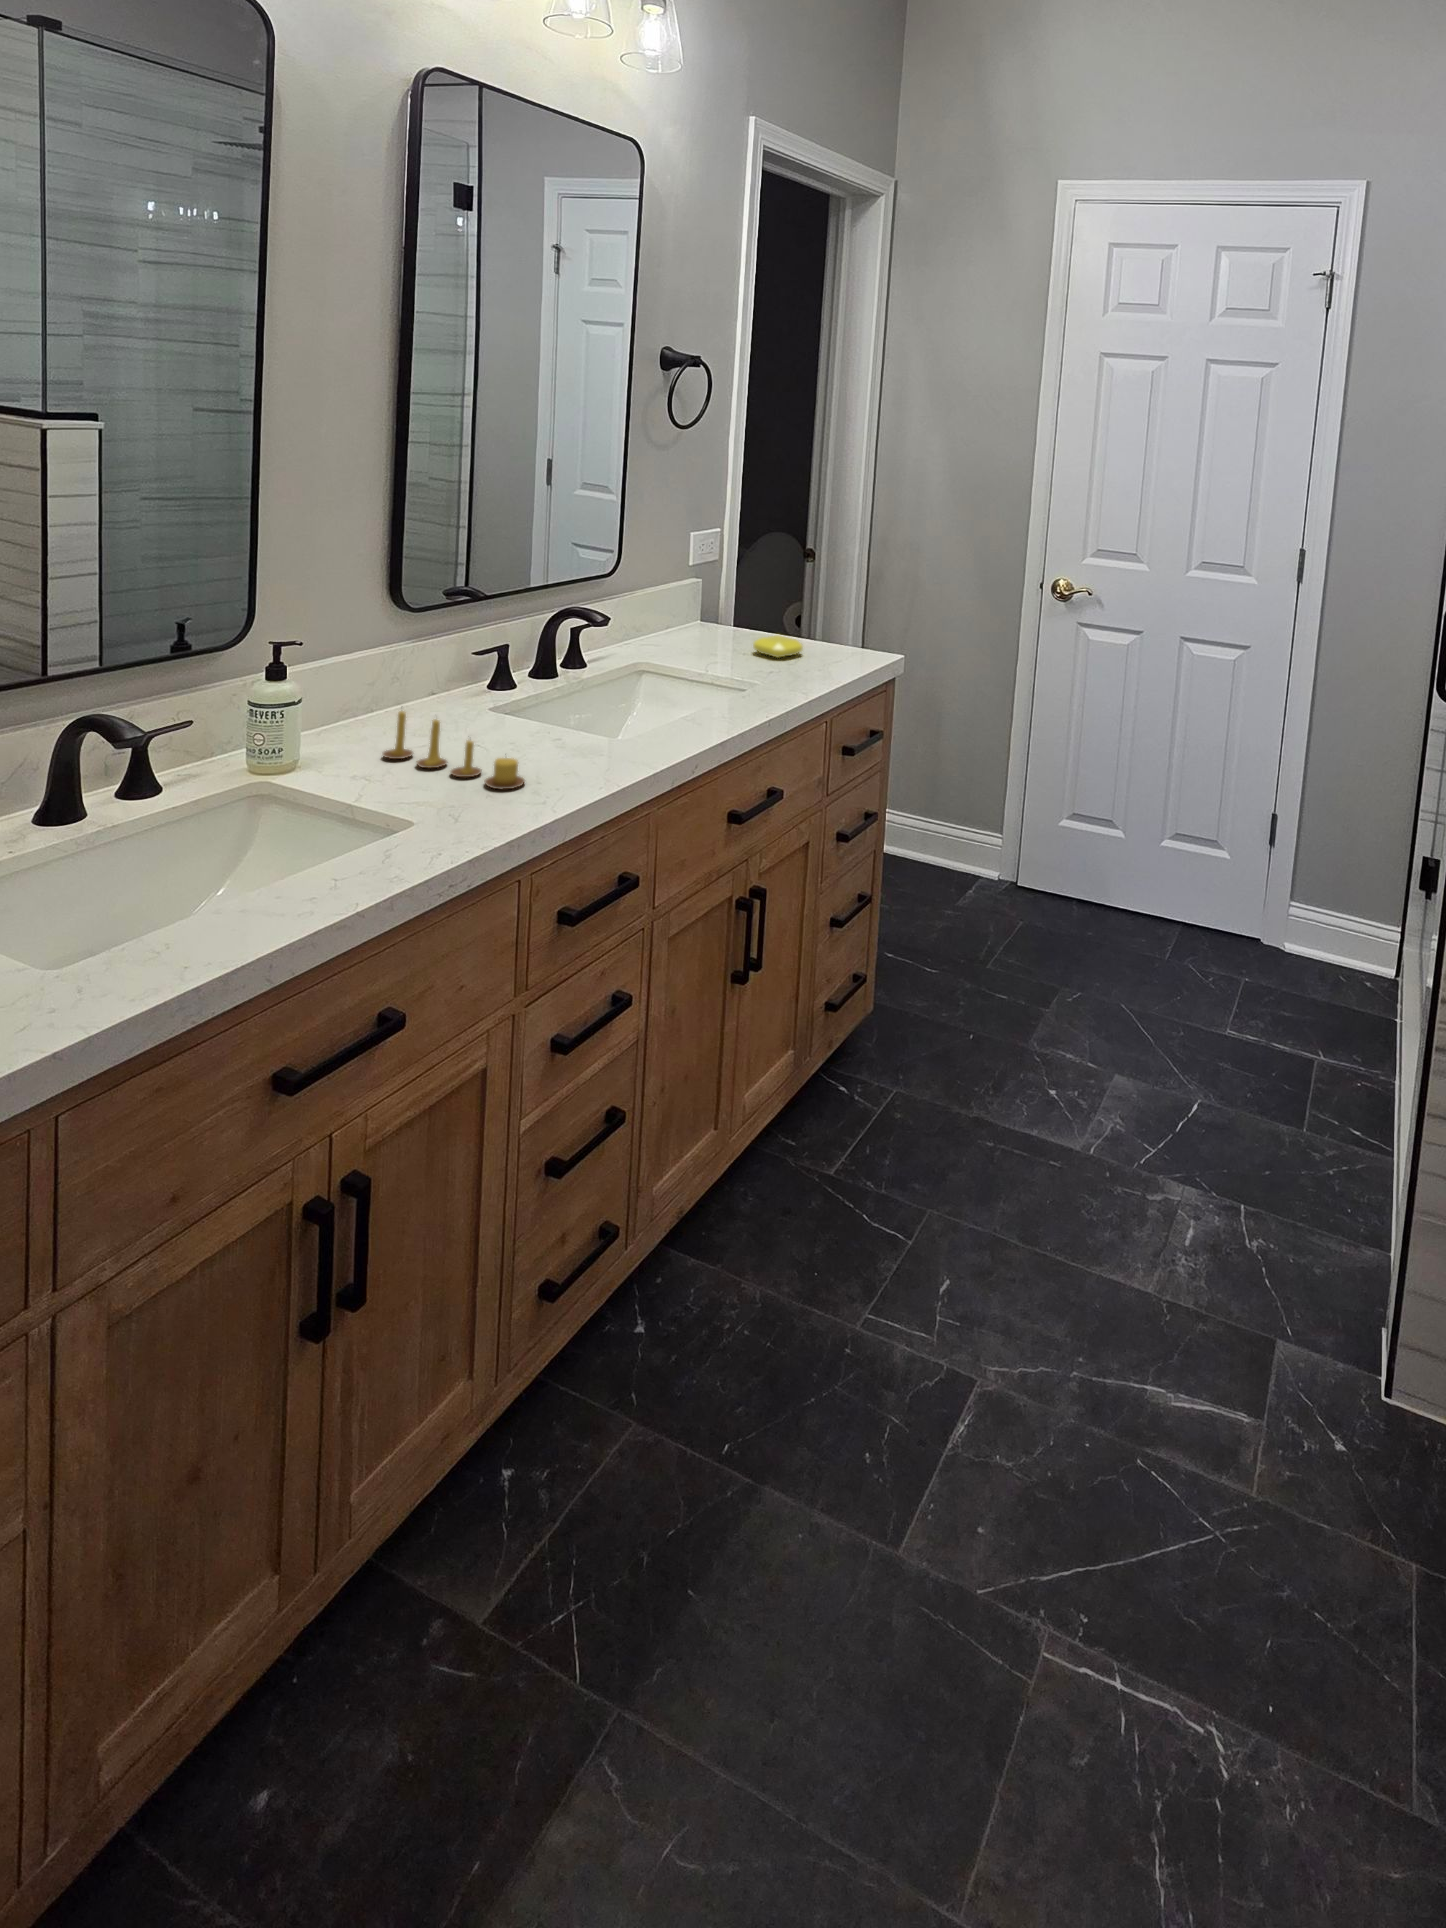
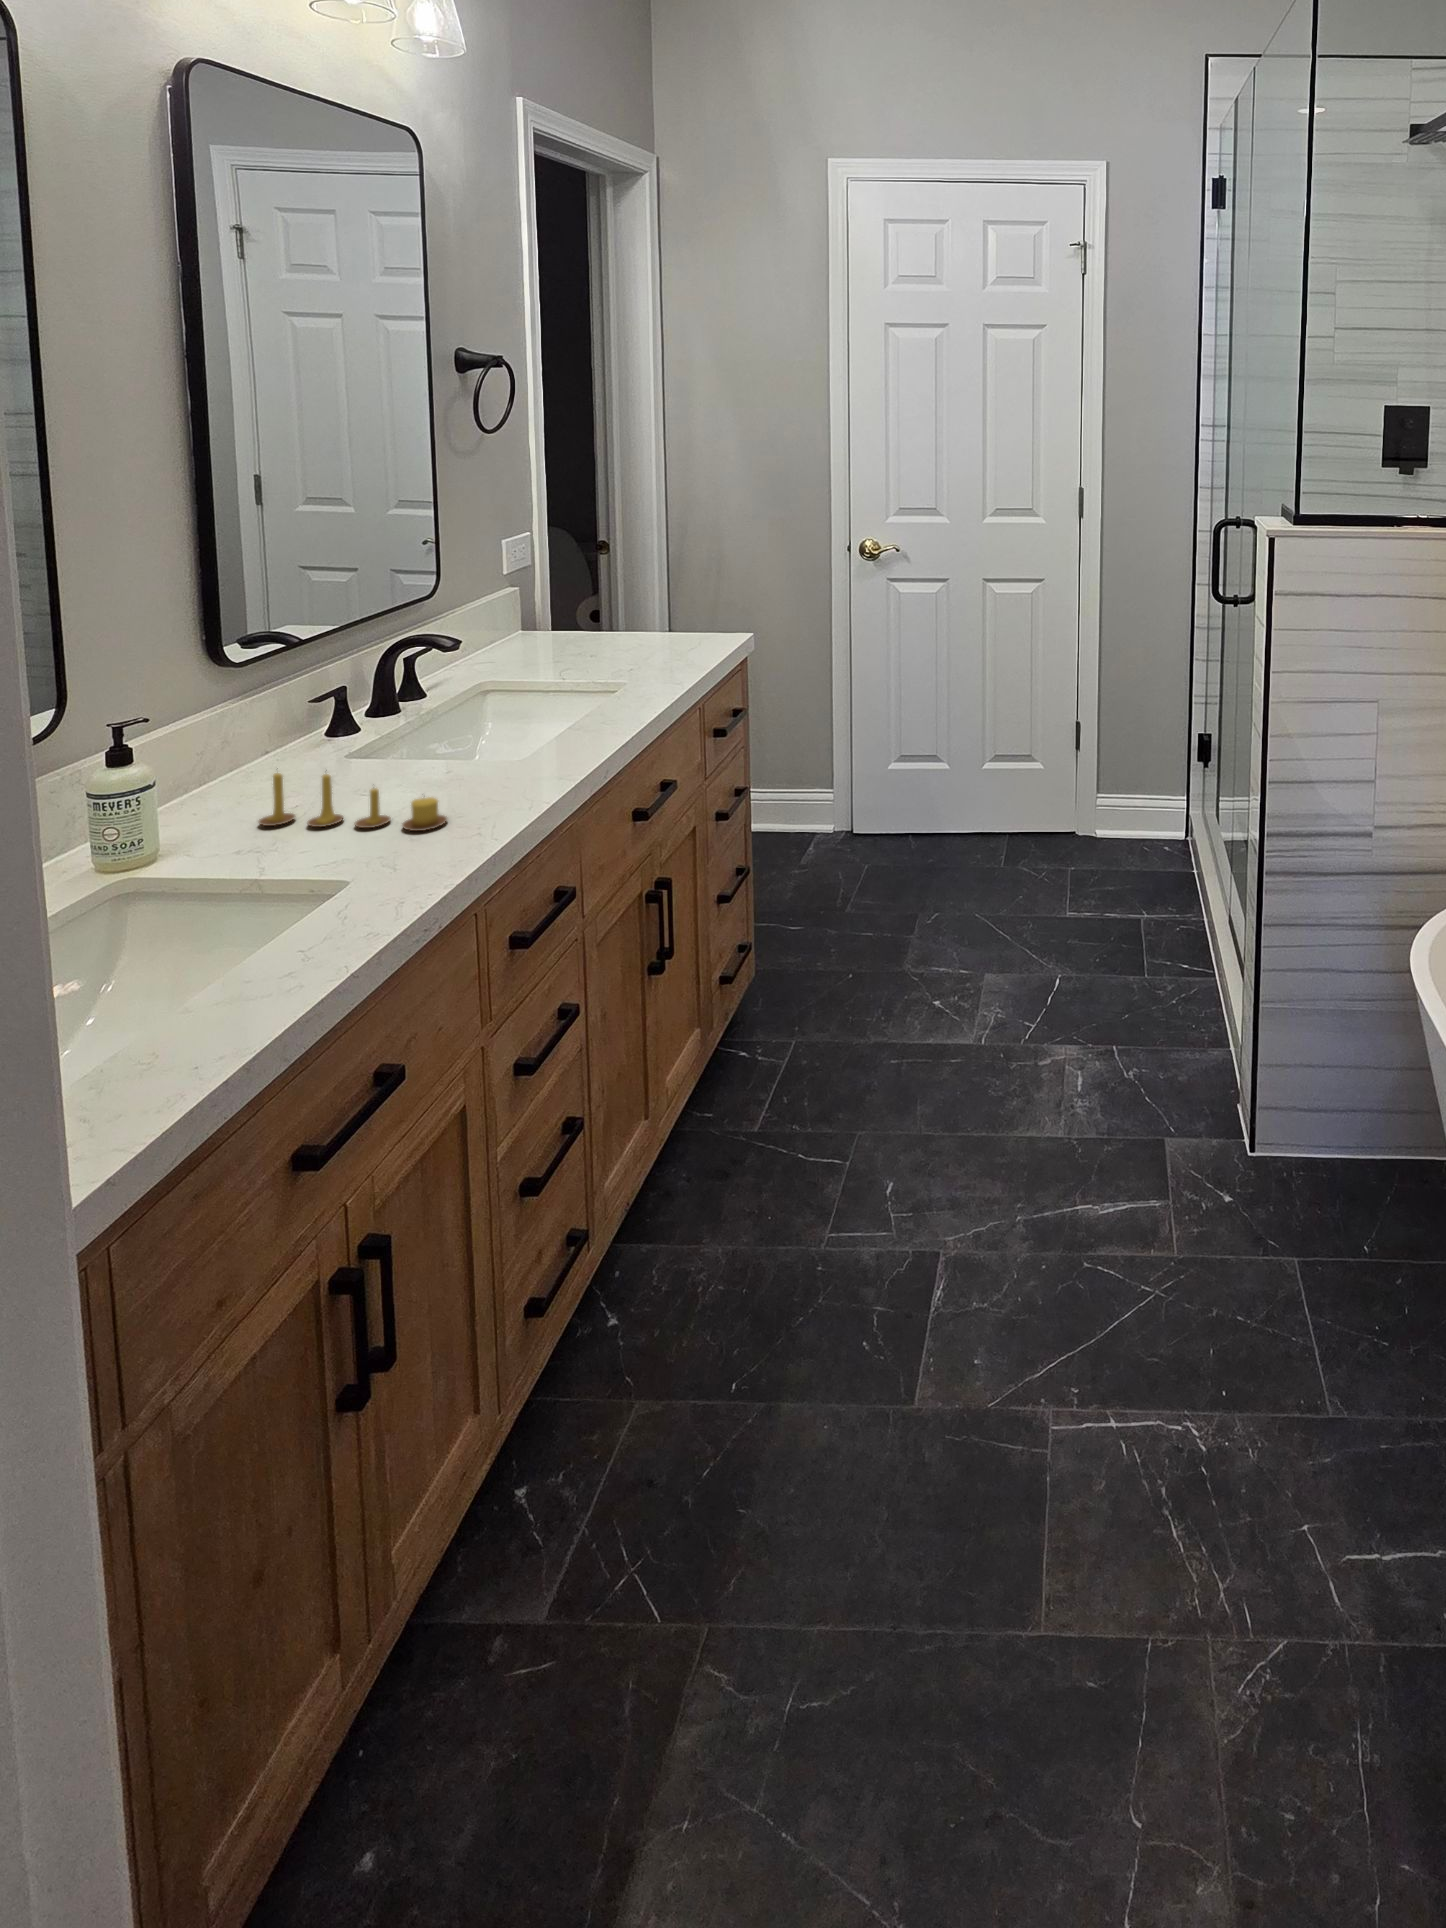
soap bar: present [753,635,803,658] -> none [598,633,653,655]

